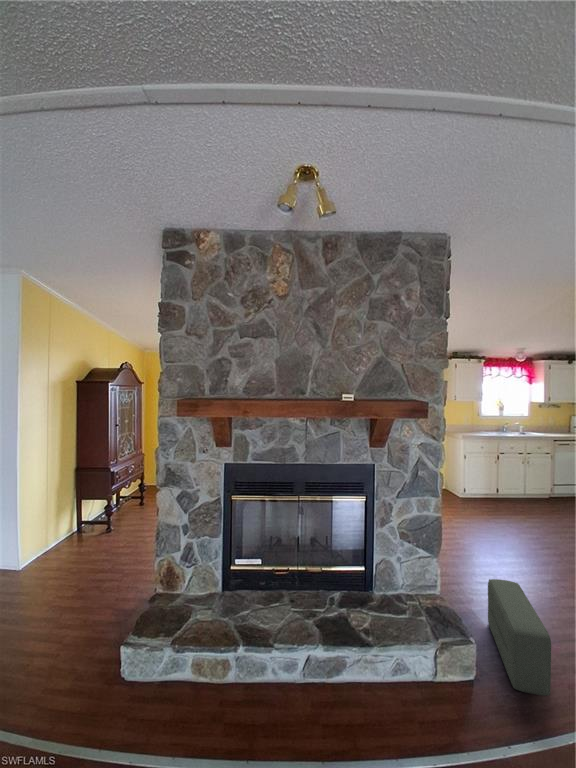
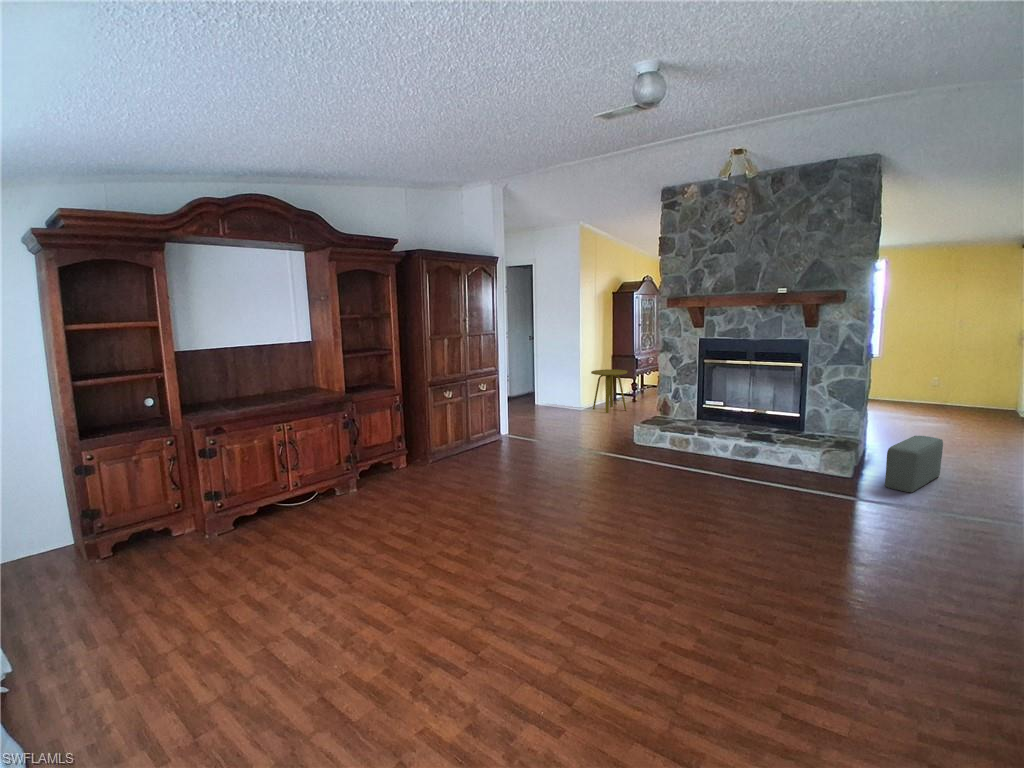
side table: none [35,490,98,568] -> present [591,369,627,413]

